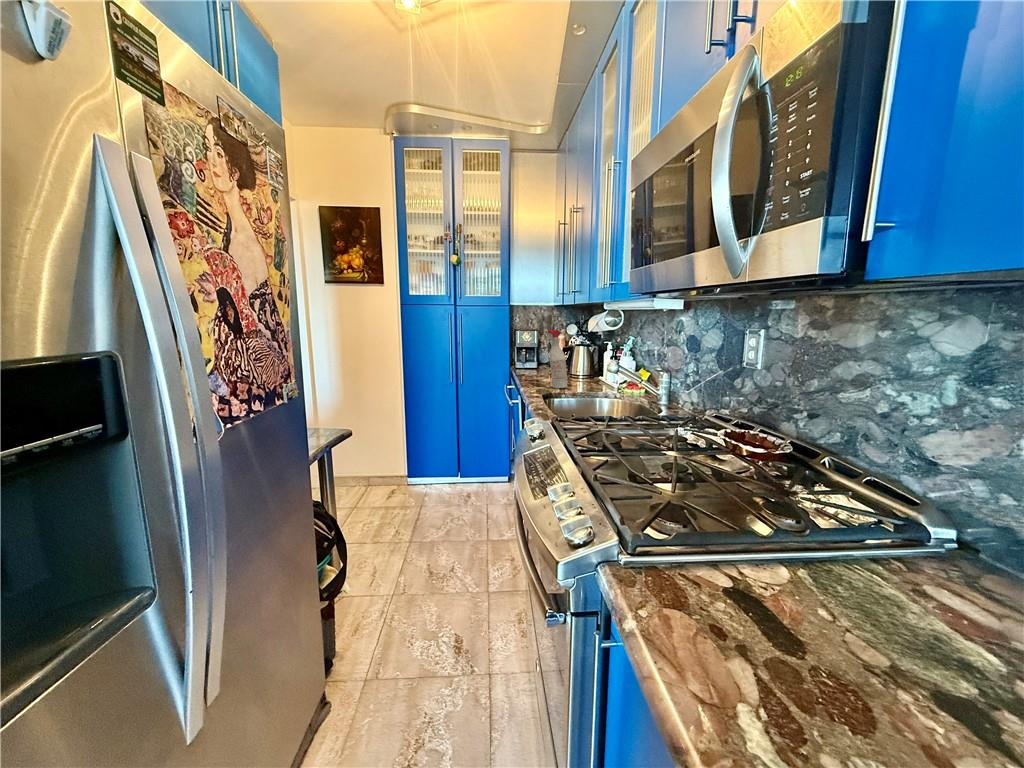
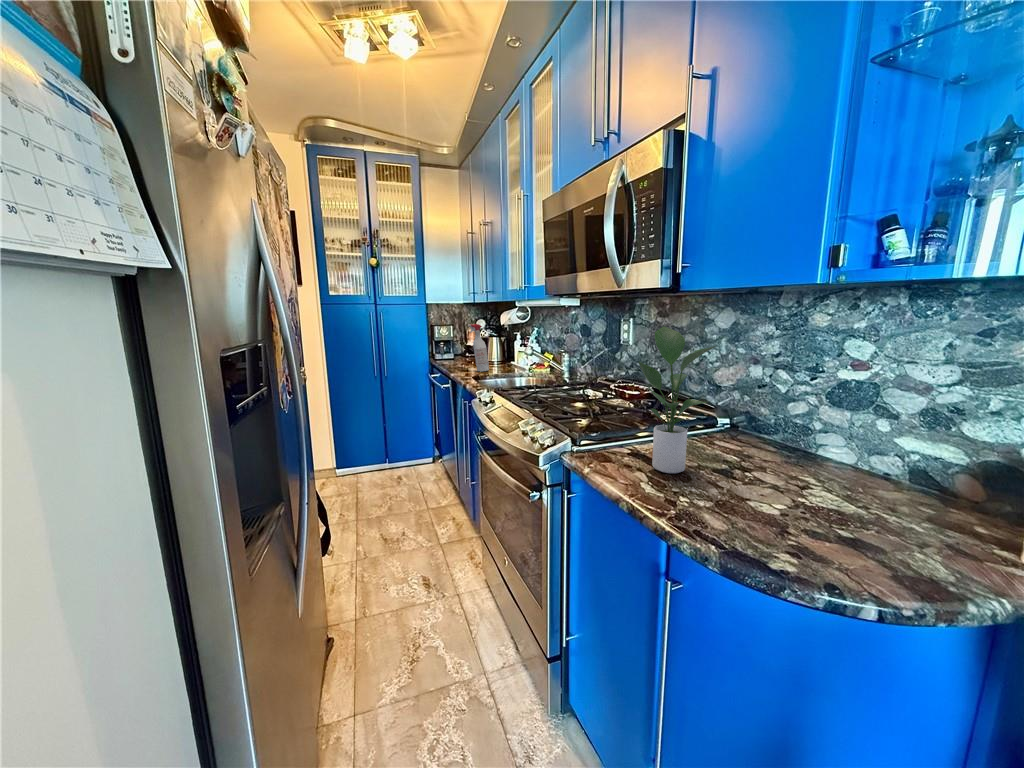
potted plant: none [742,350,958,671] -> present [639,326,716,473]

